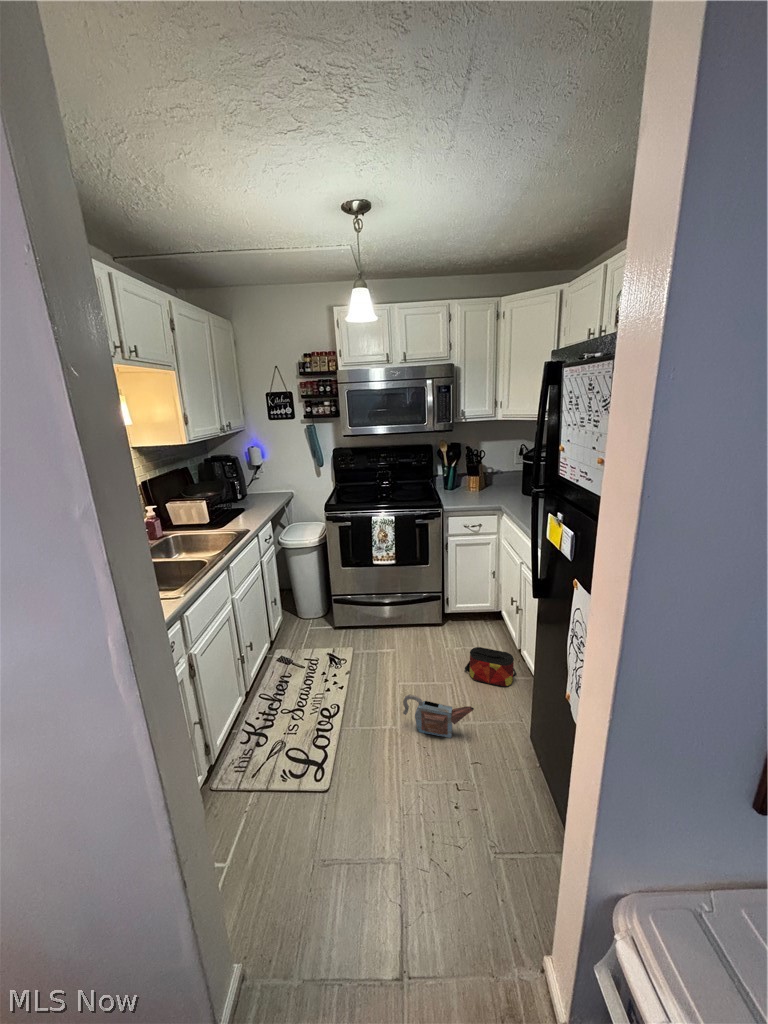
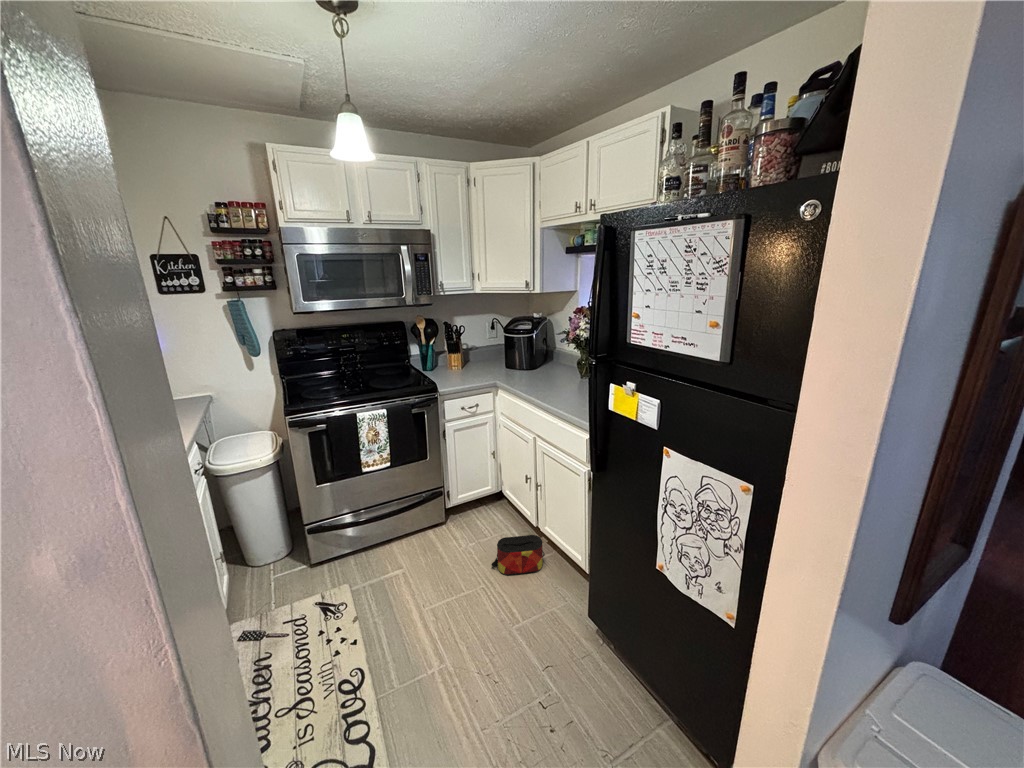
watering can: present [403,694,474,738] -> none [452,607,533,660]

